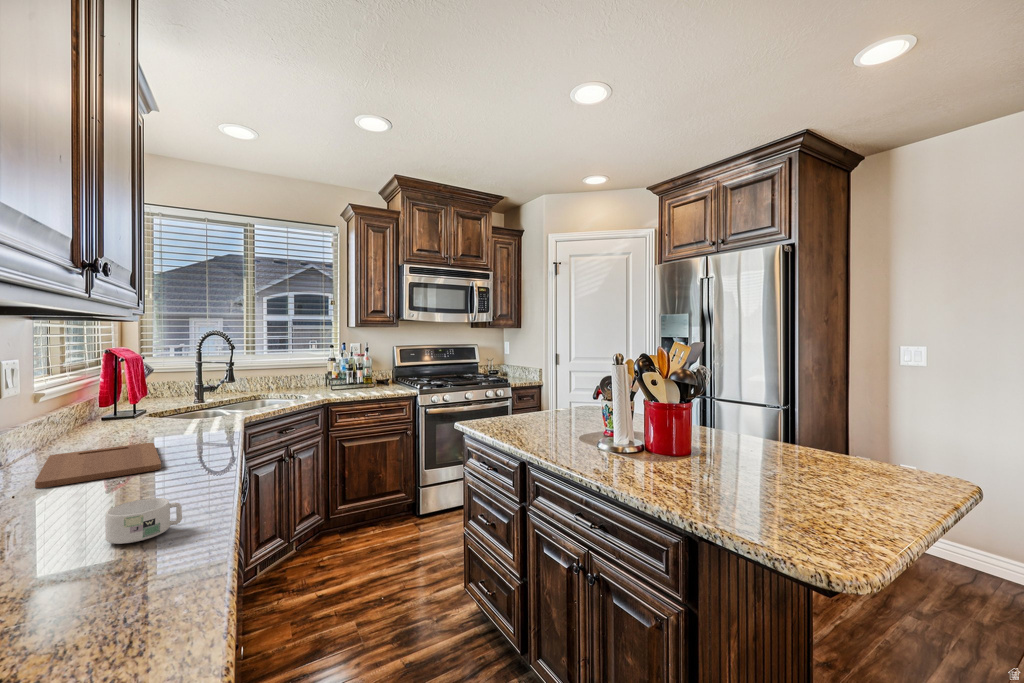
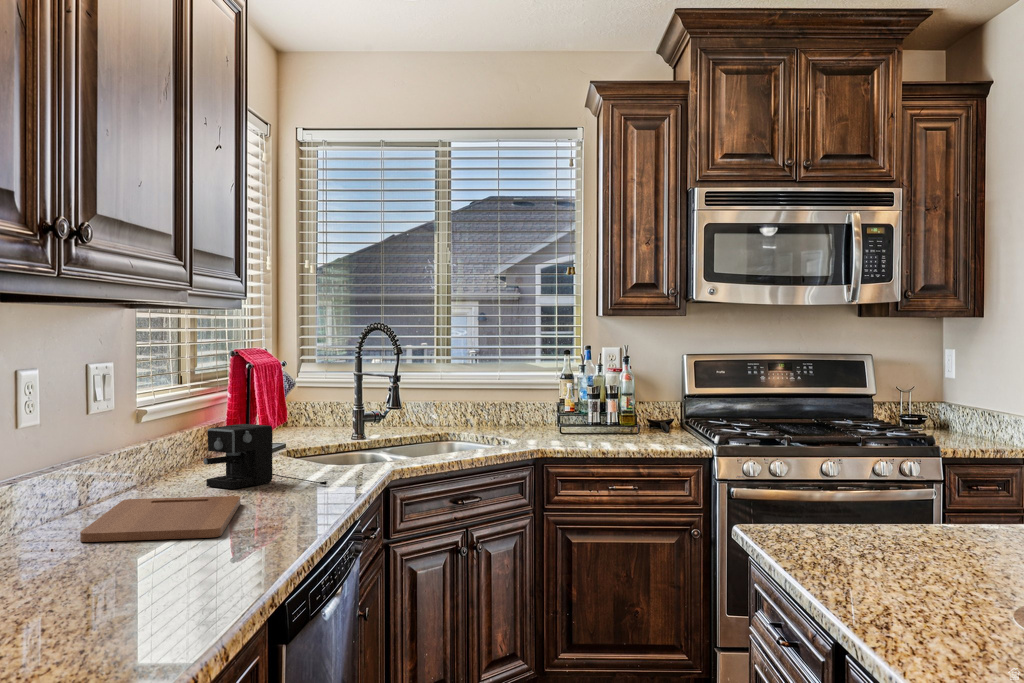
coffee maker: none [110,396,209,439] -> present [203,424,328,489]
mug: present [105,498,182,544] -> none [76,574,167,632]

